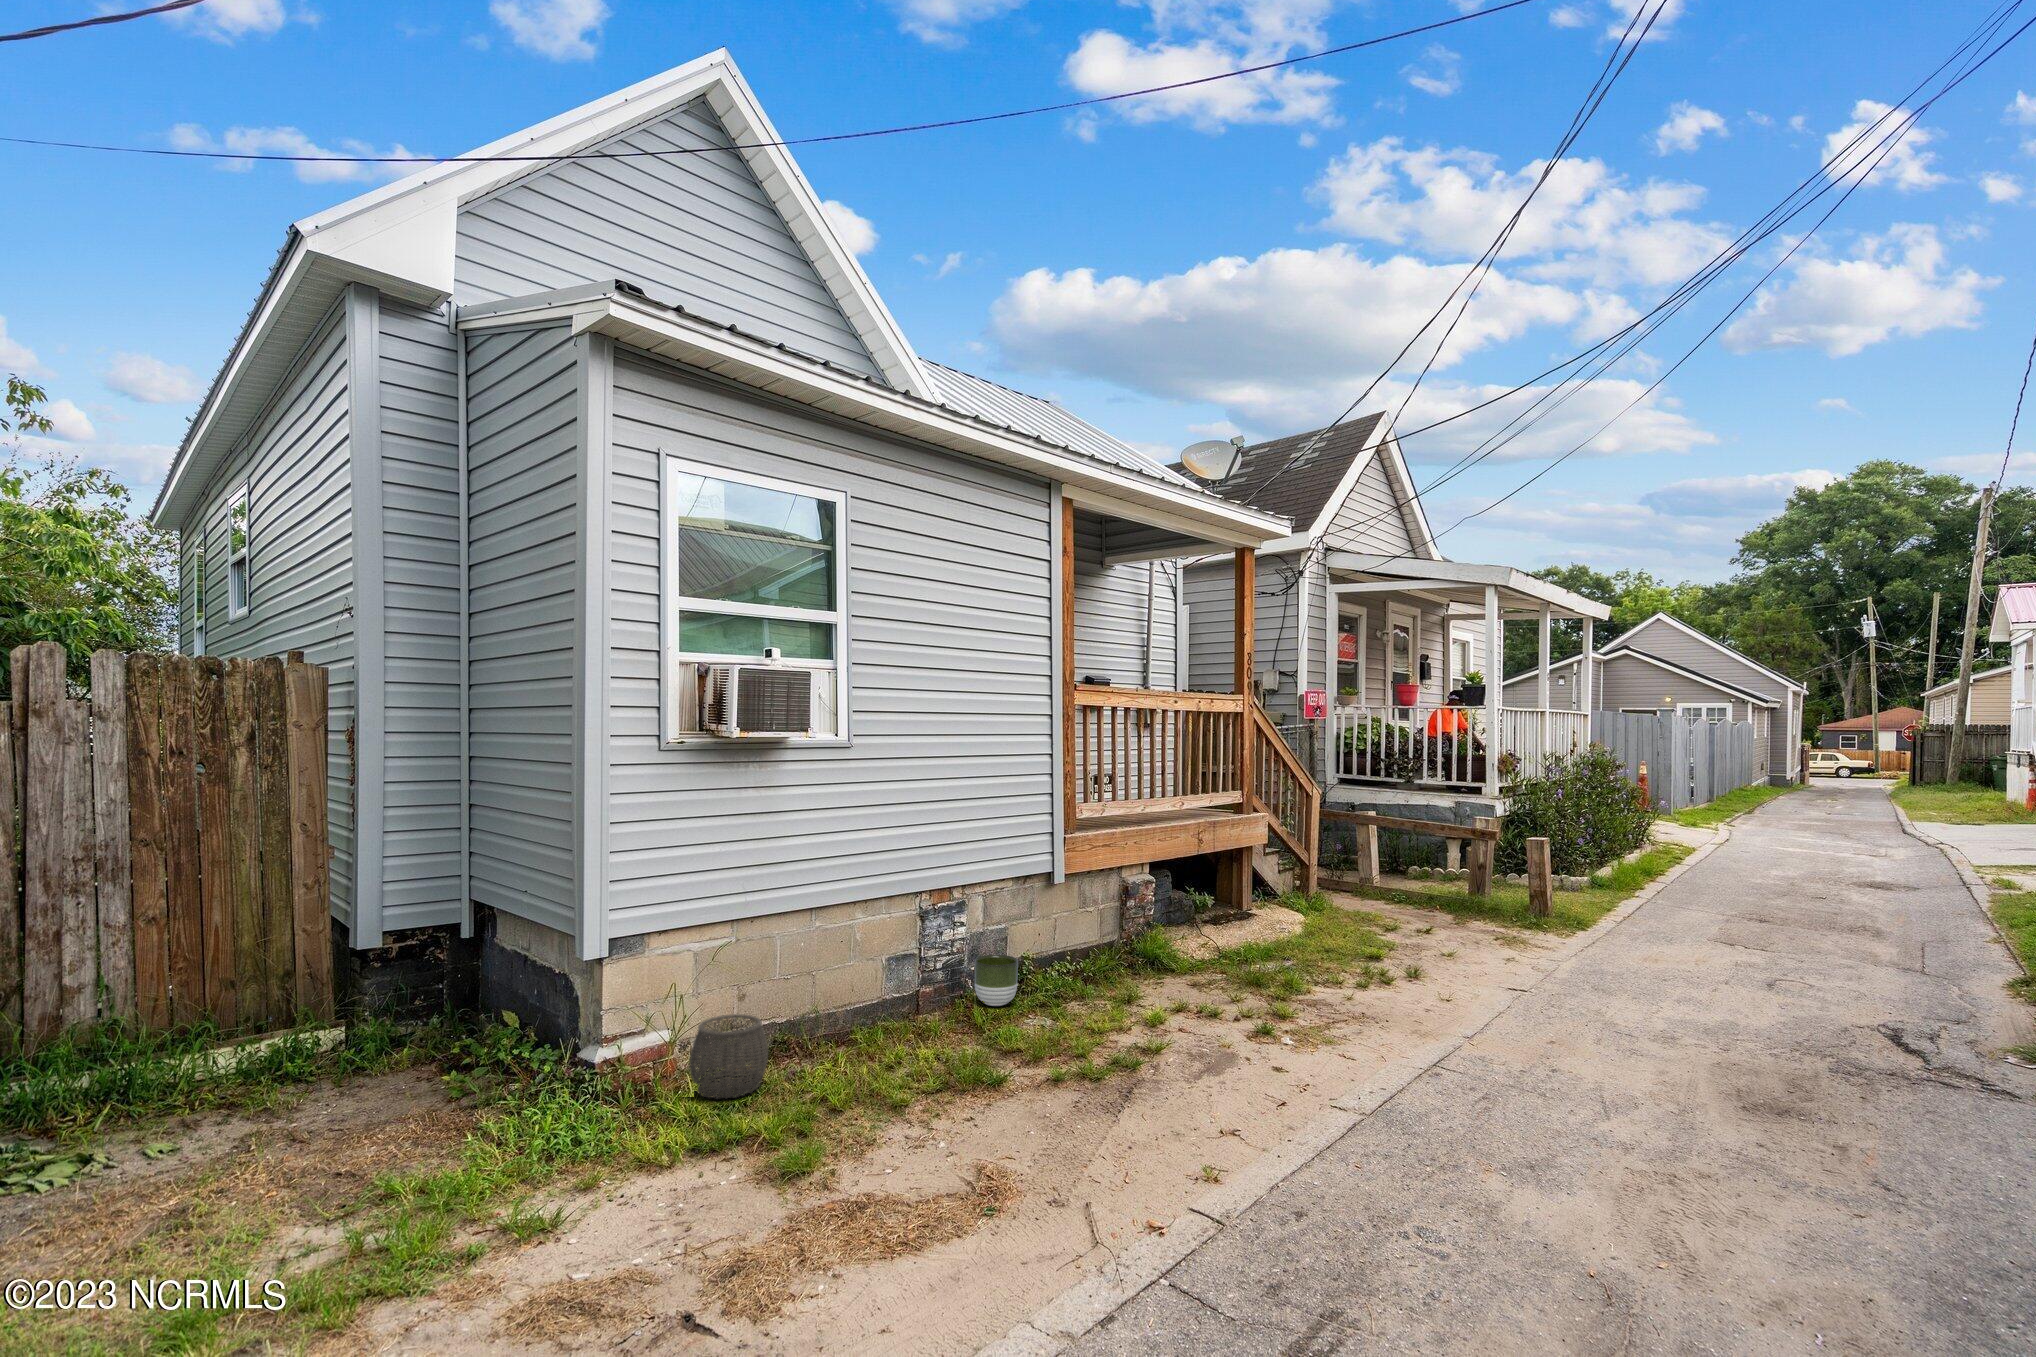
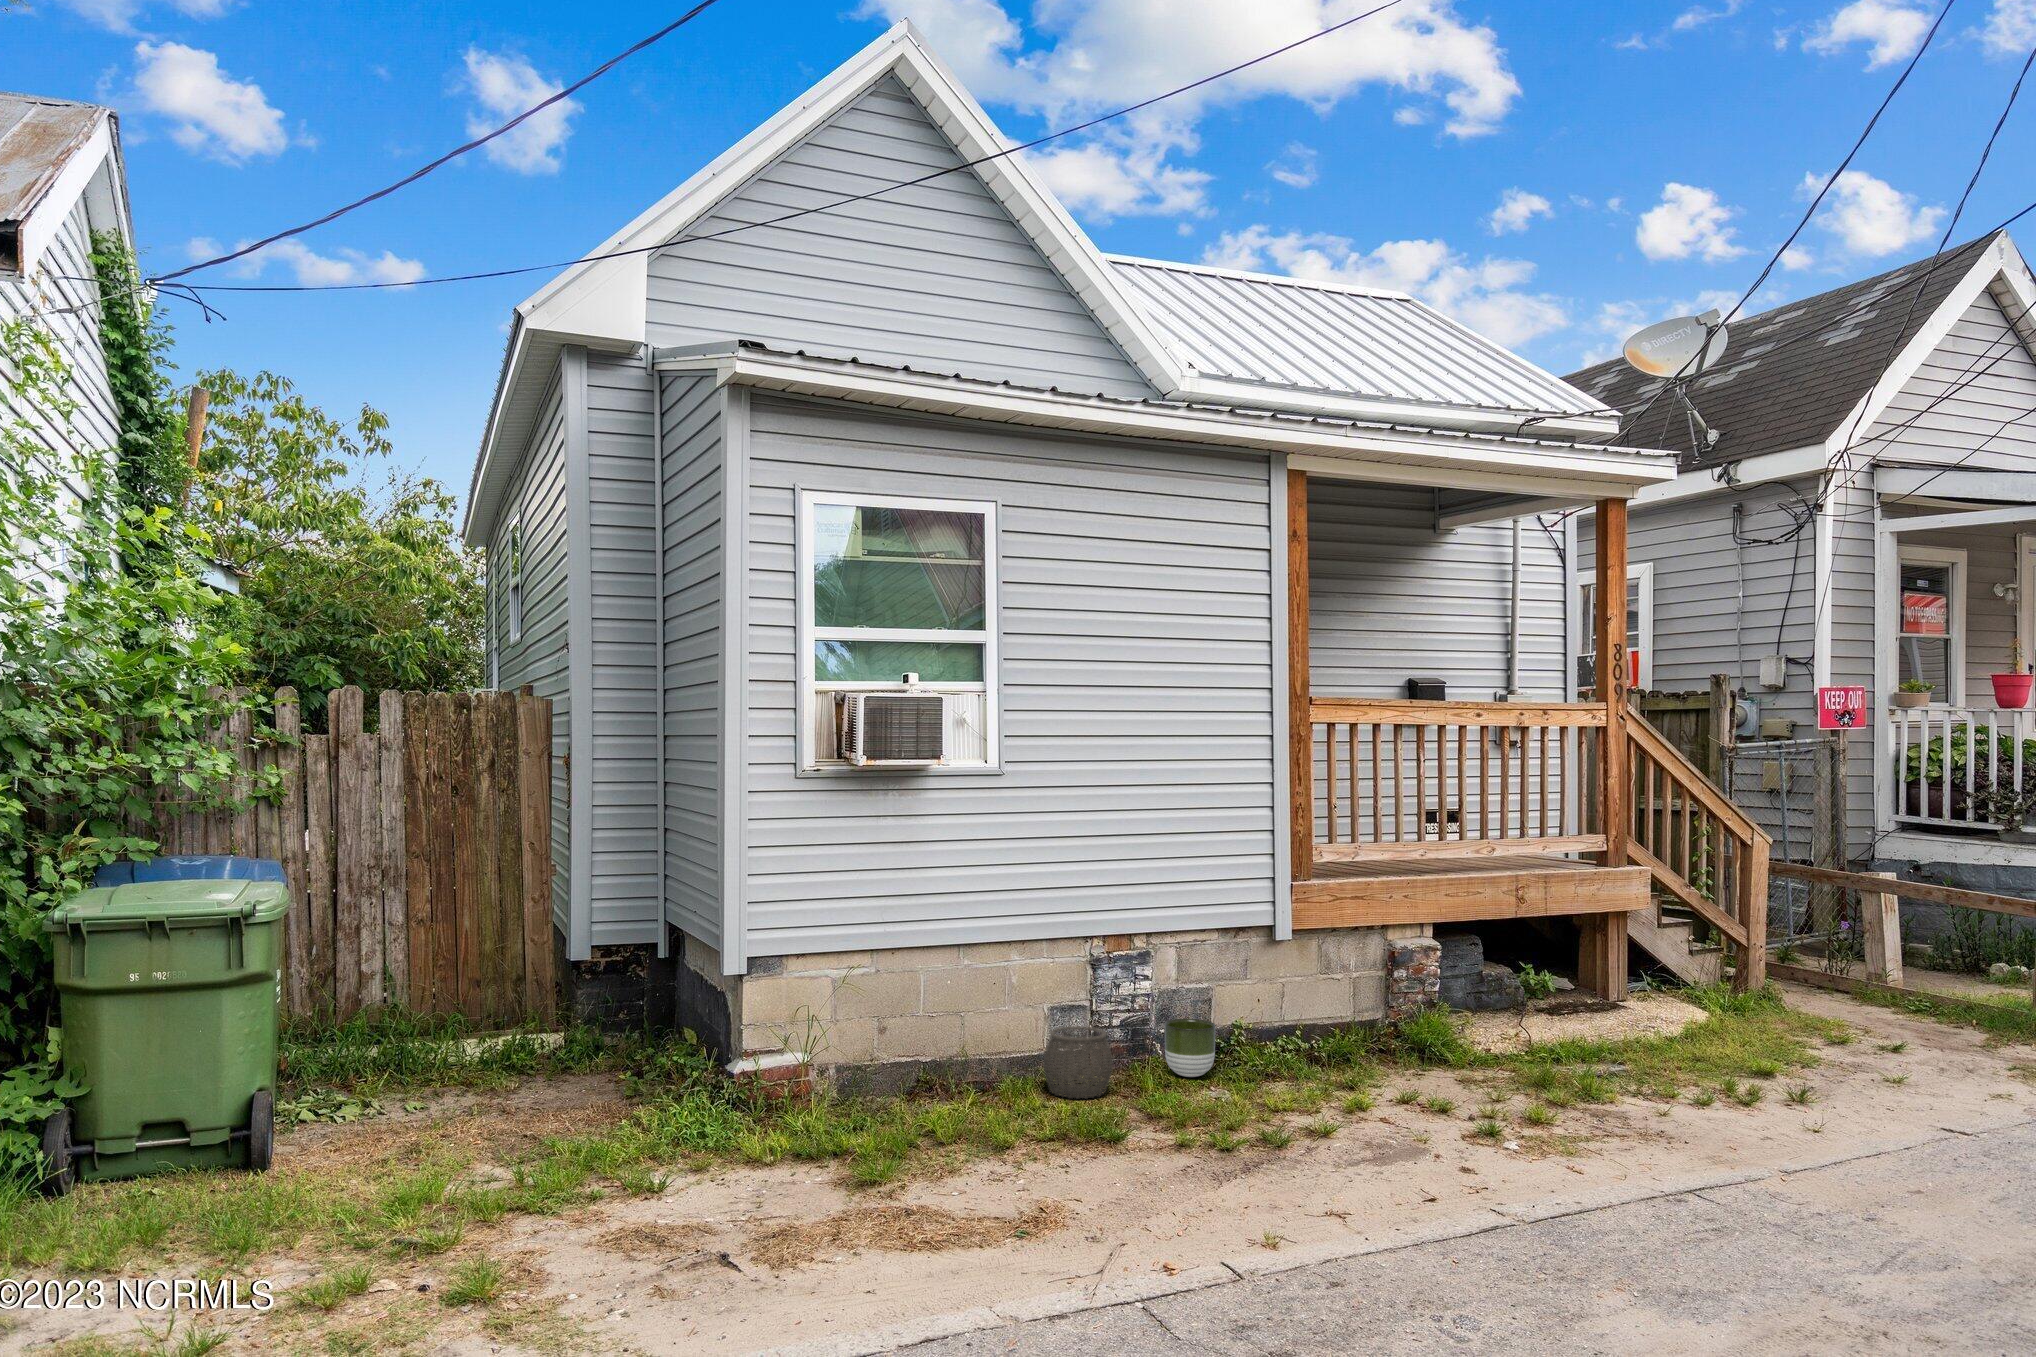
woven basket: present [690,1014,768,1099] -> present [1044,1026,1112,1099]

